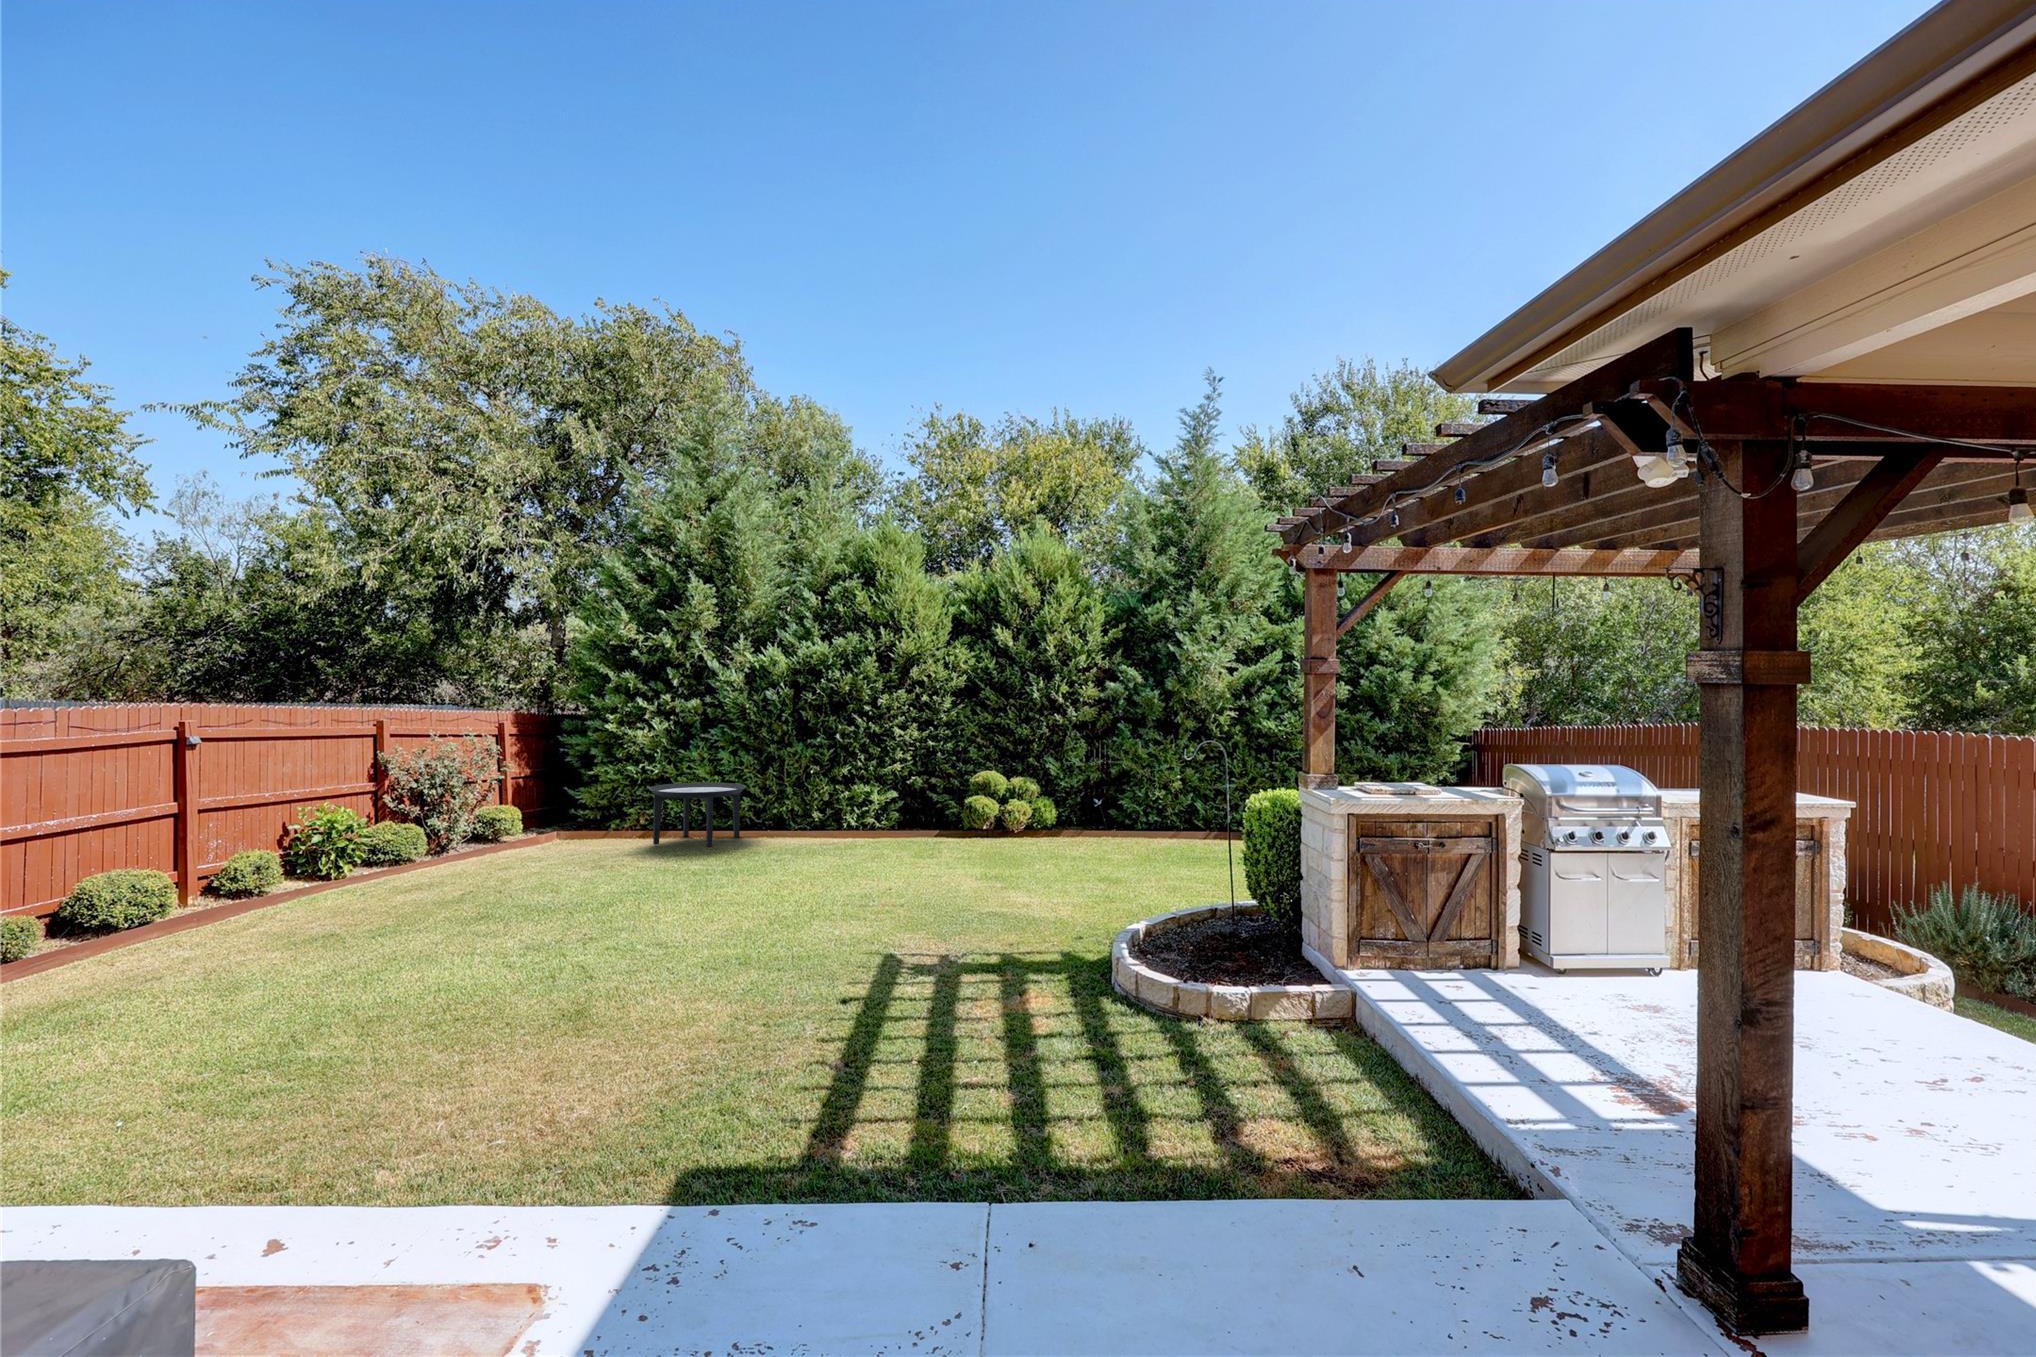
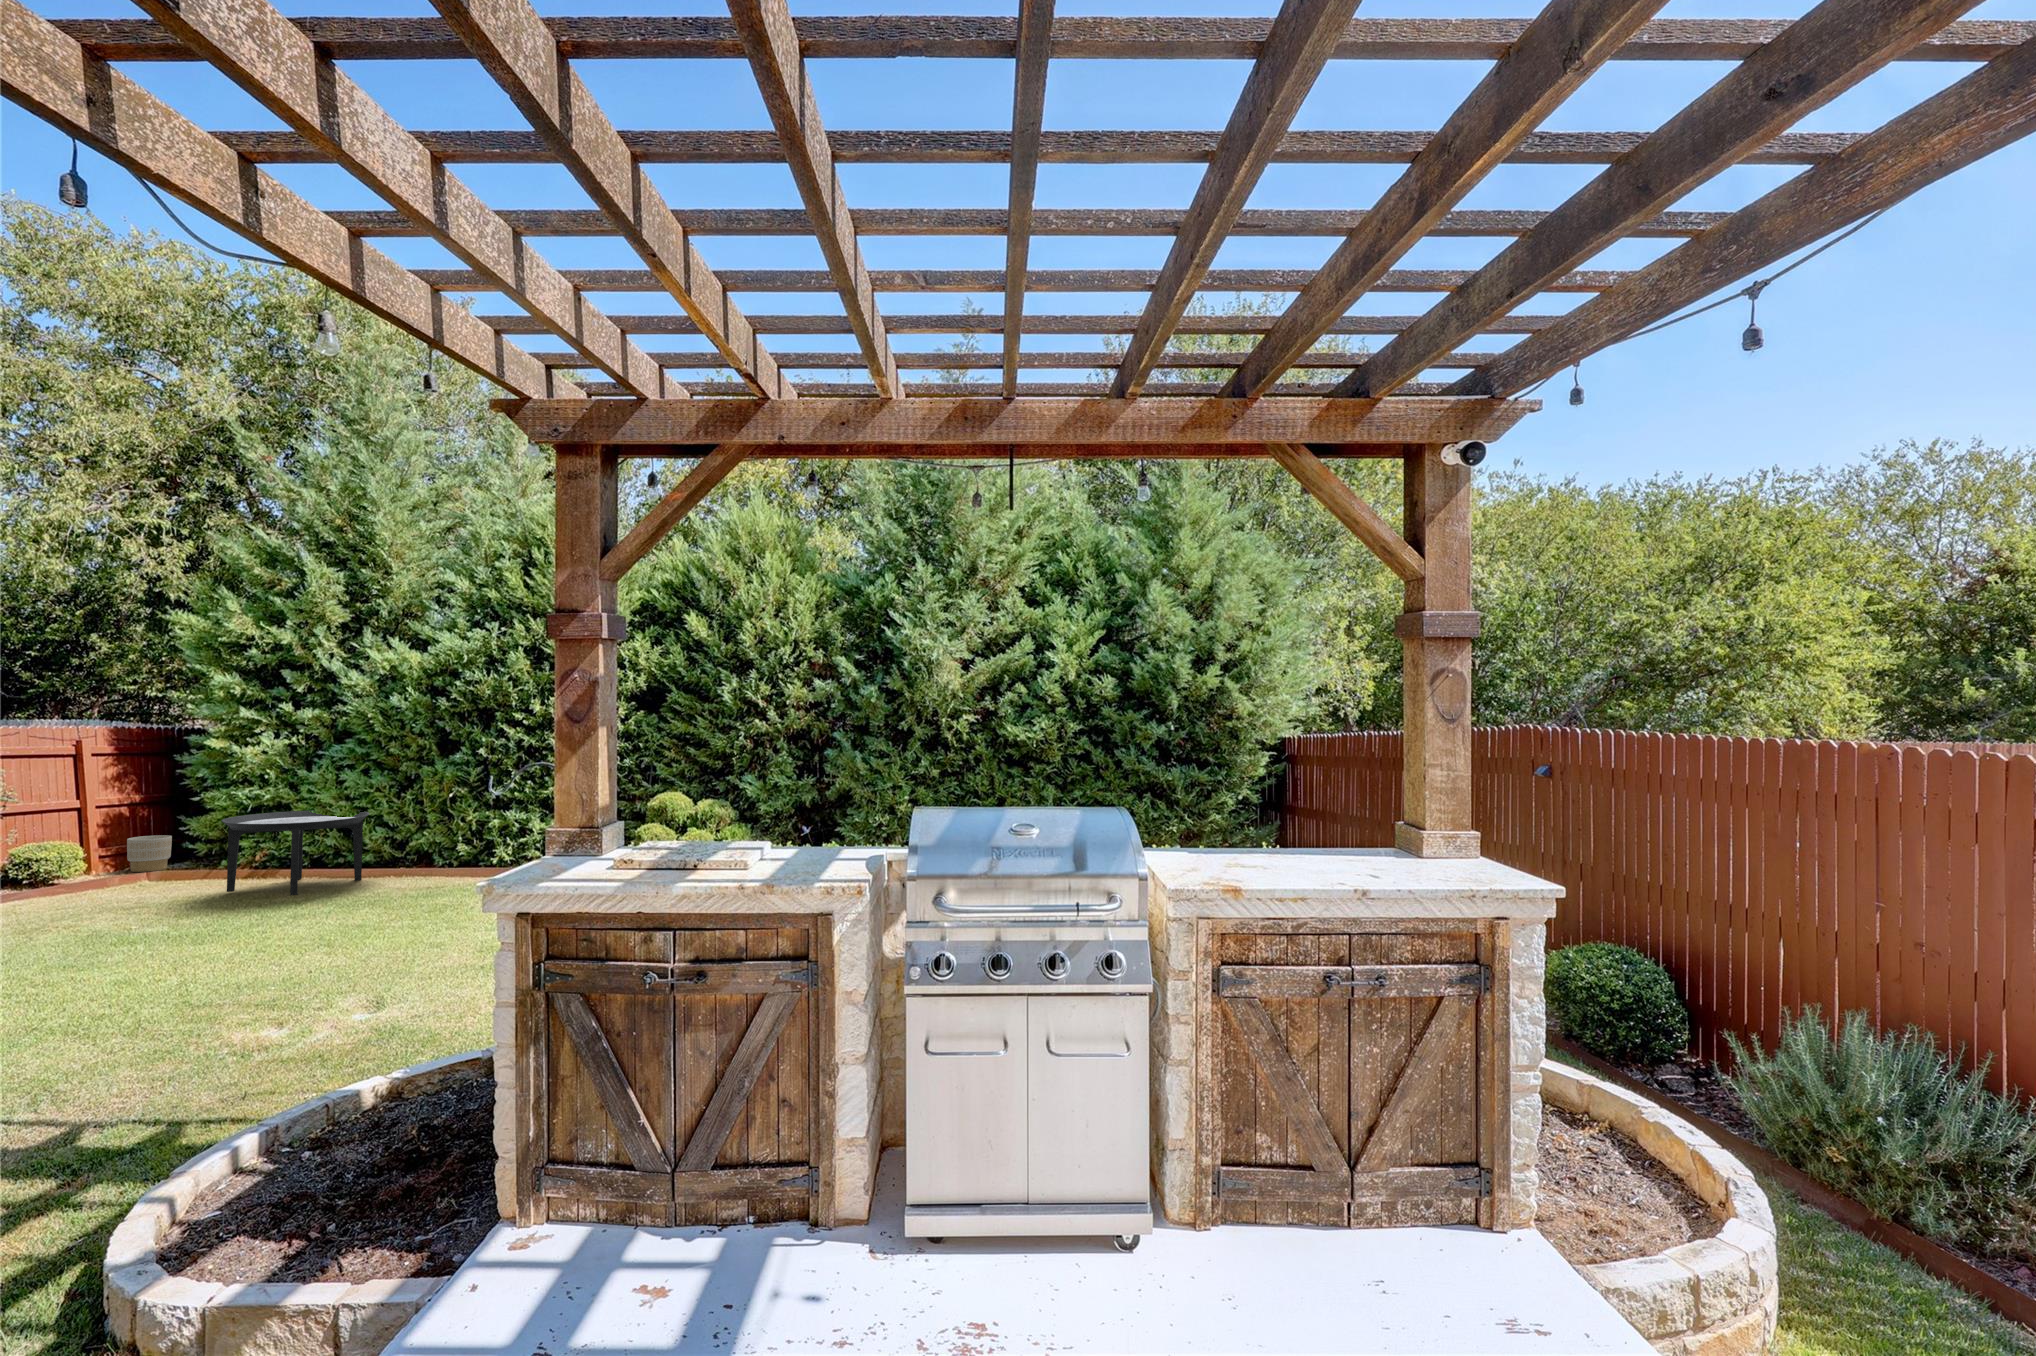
planter: none [529,803,559,831] -> present [127,835,172,872]

